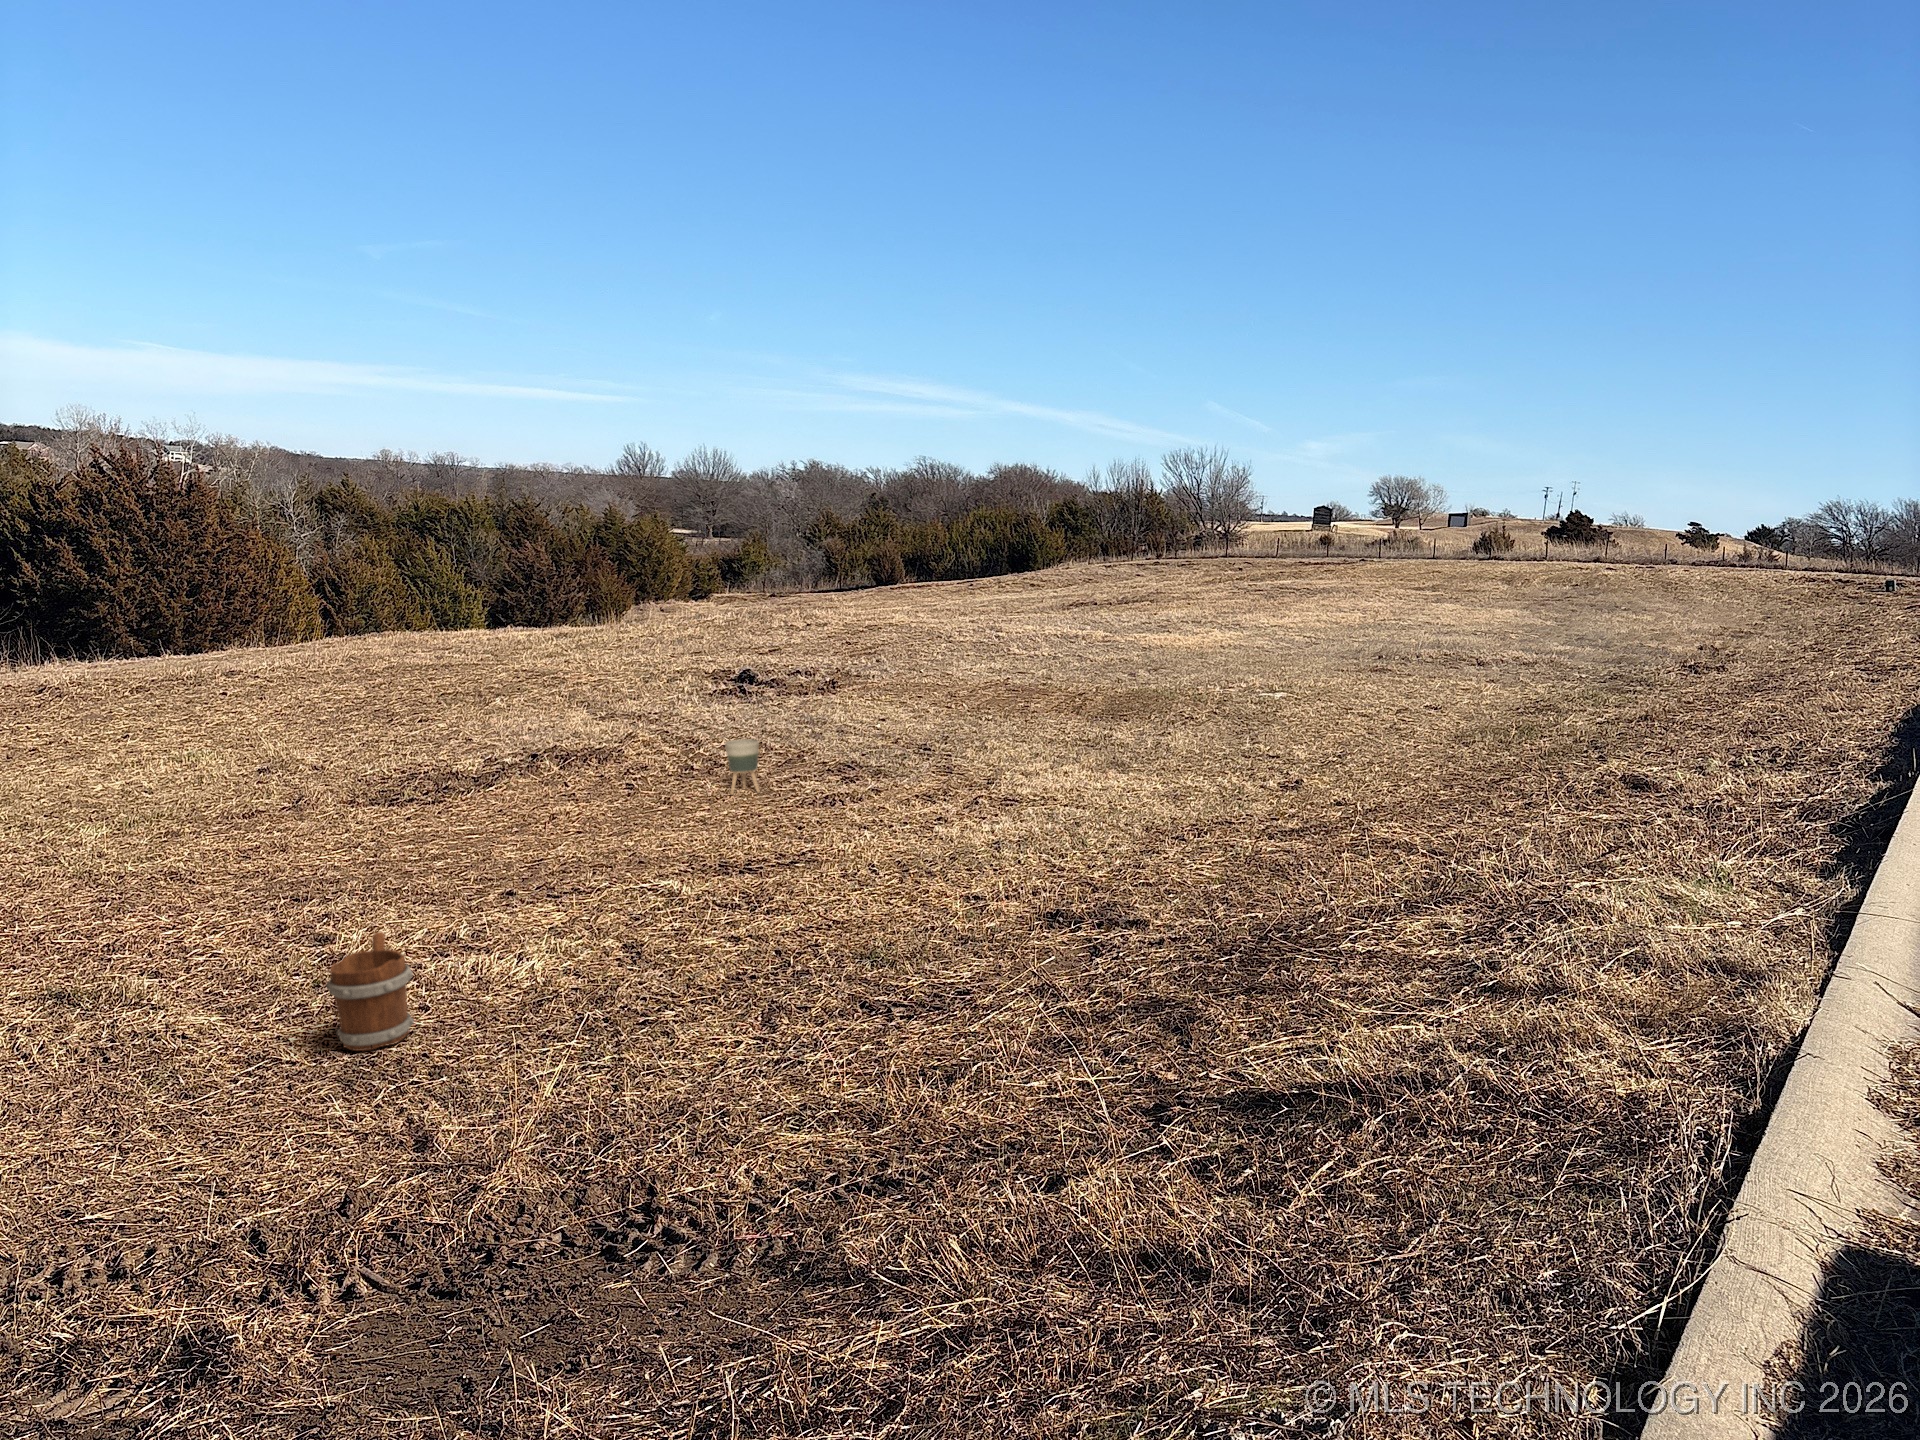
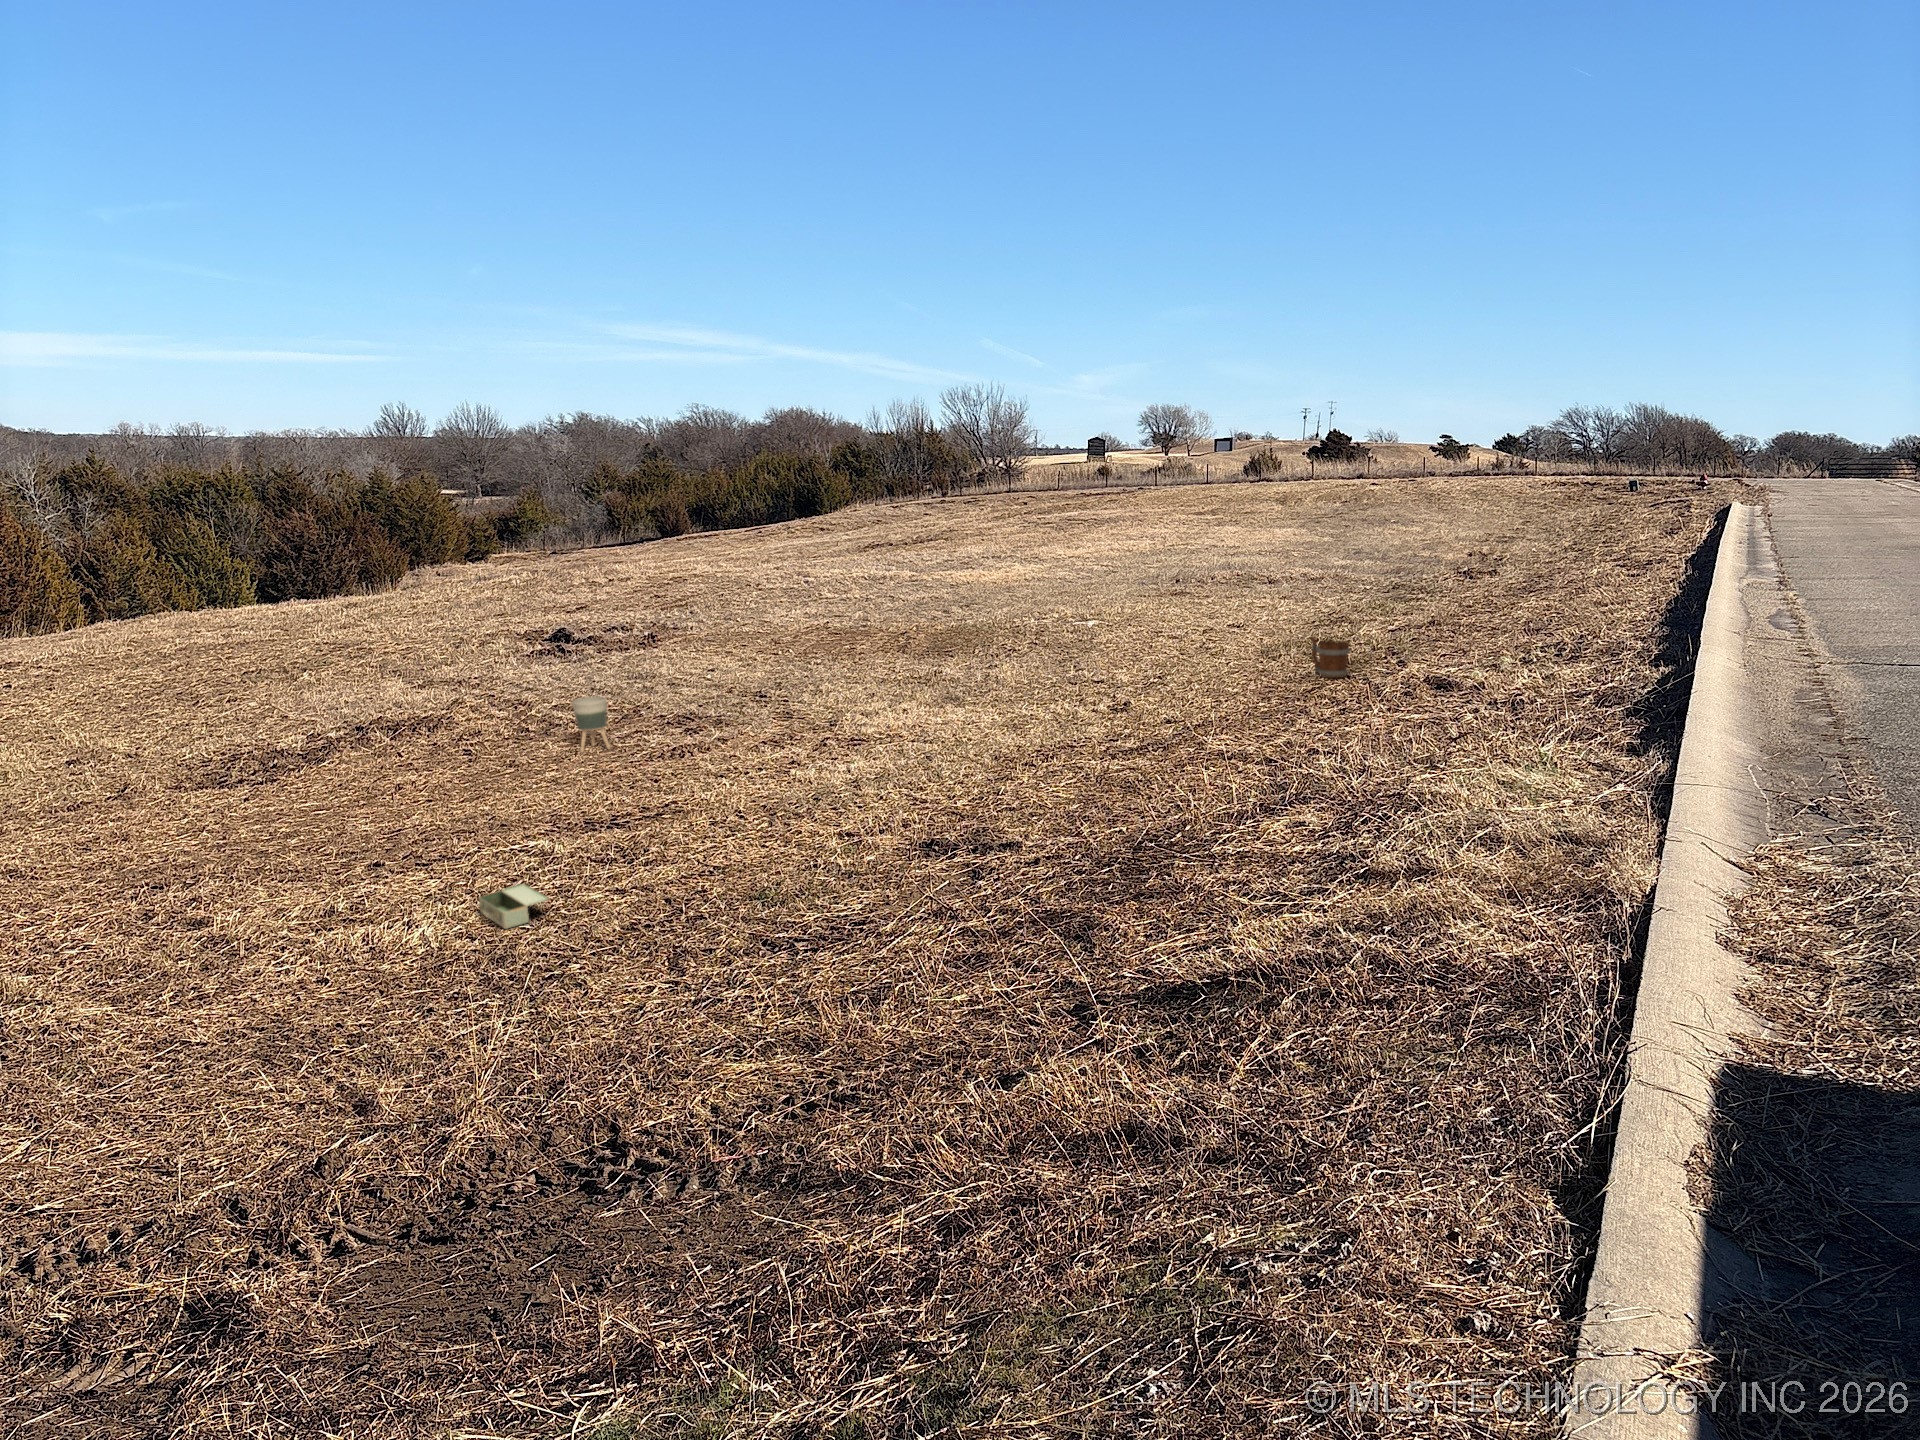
toolbox: none [587,923,654,968] -> present [479,884,549,929]
bucket: present [326,932,414,1051] -> present [1310,636,1351,678]

